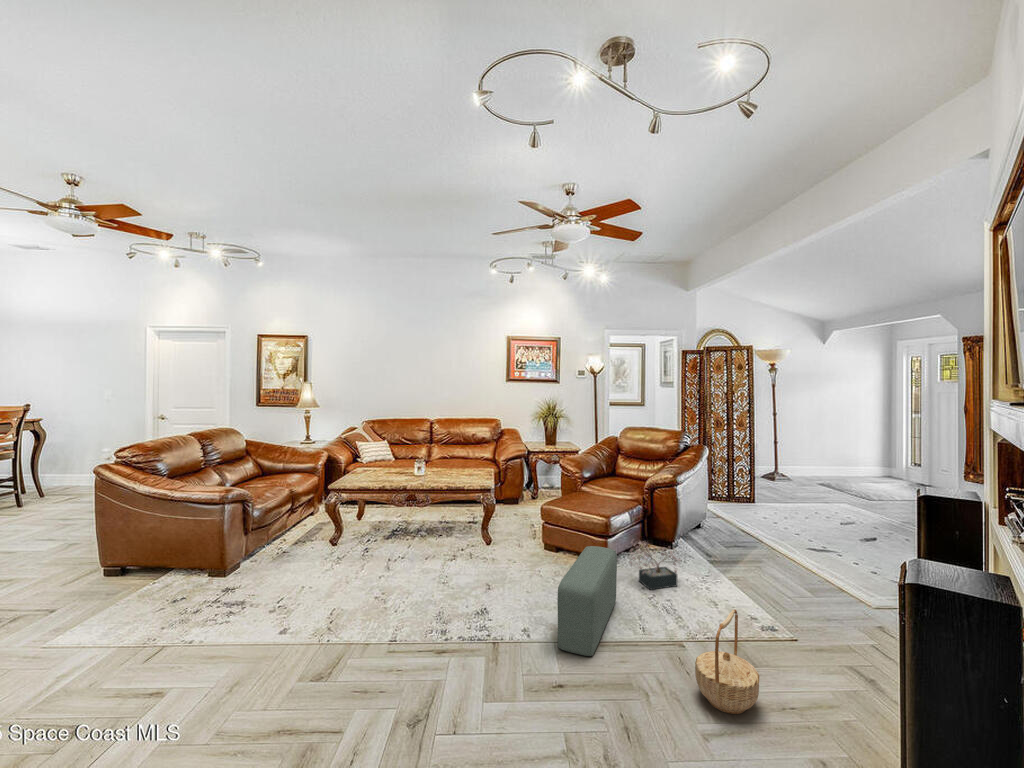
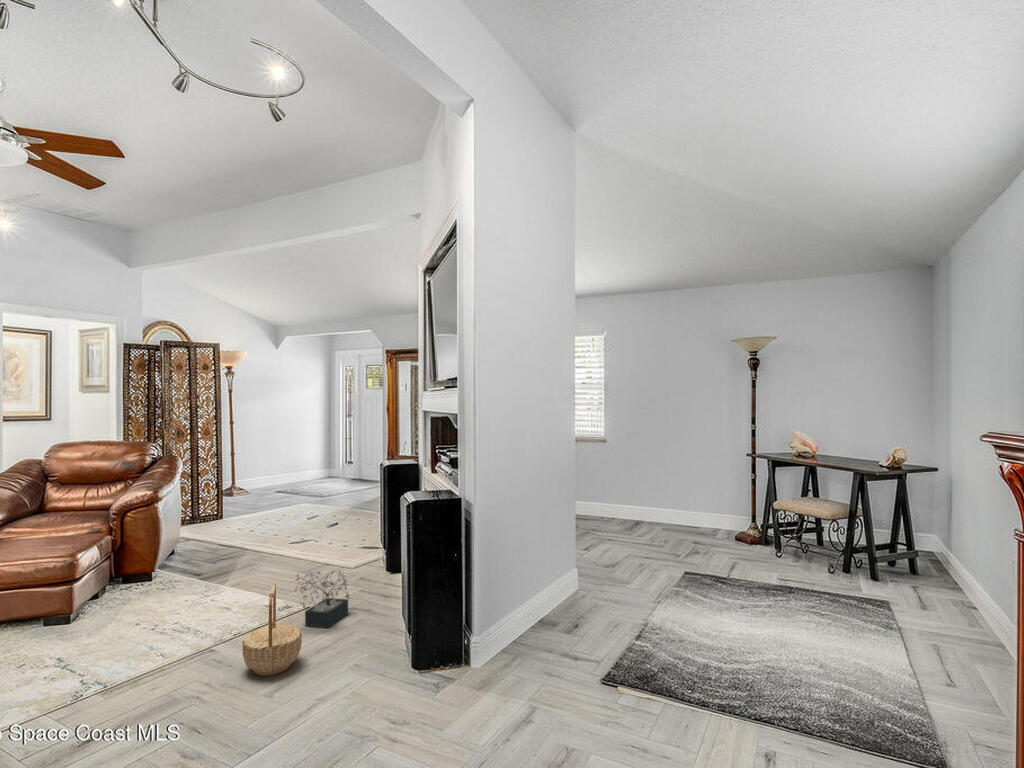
decorative plant: present [630,540,680,590] -> present [294,571,349,628]
pouf: present [557,546,617,656] -> none [53,583,115,716]

